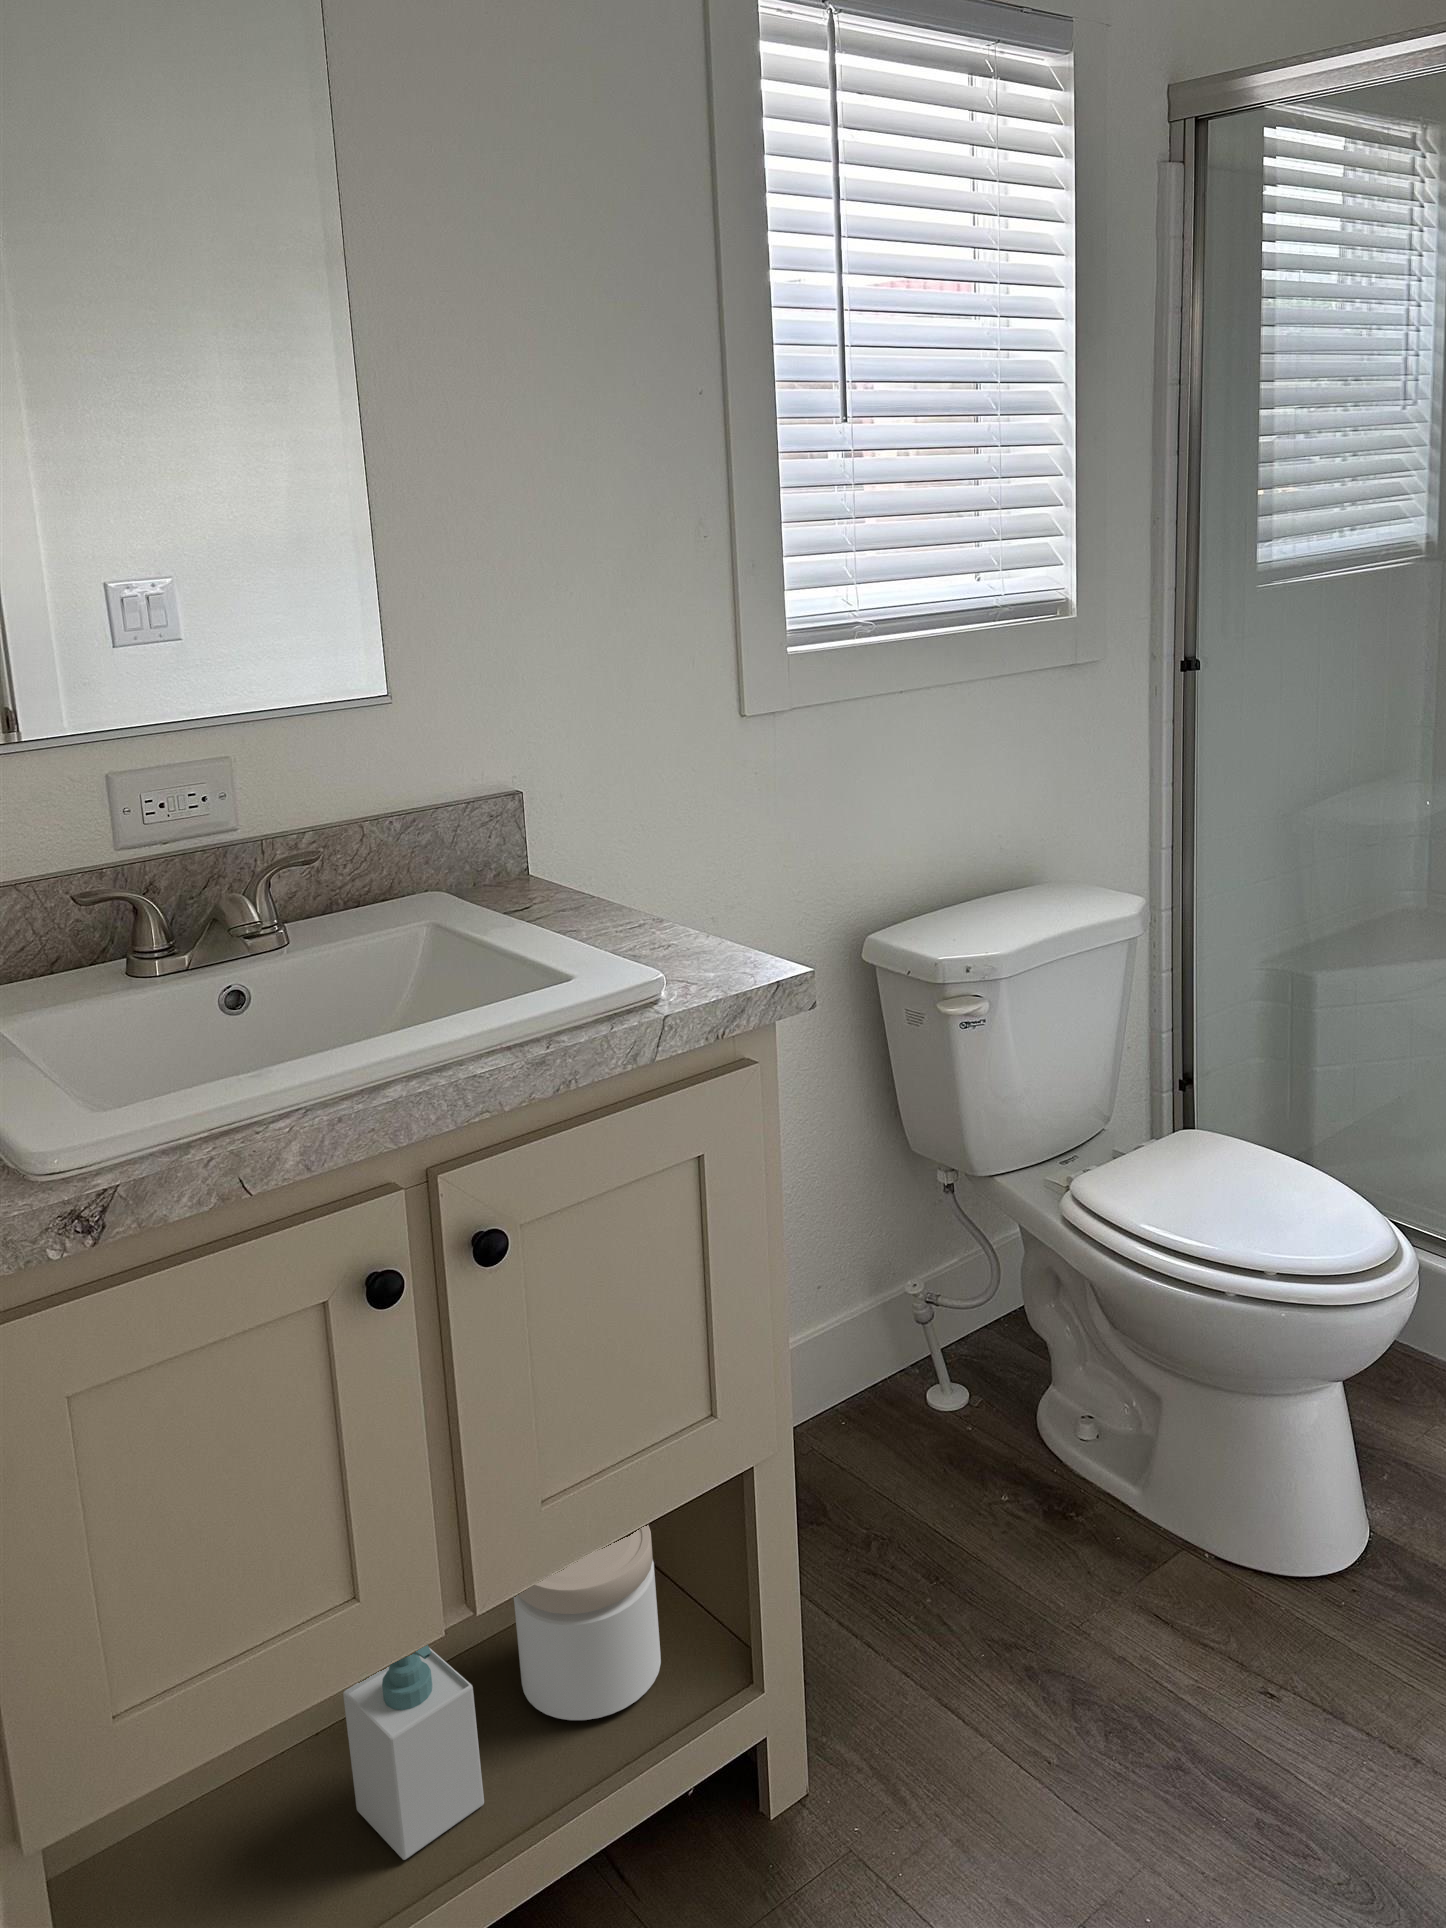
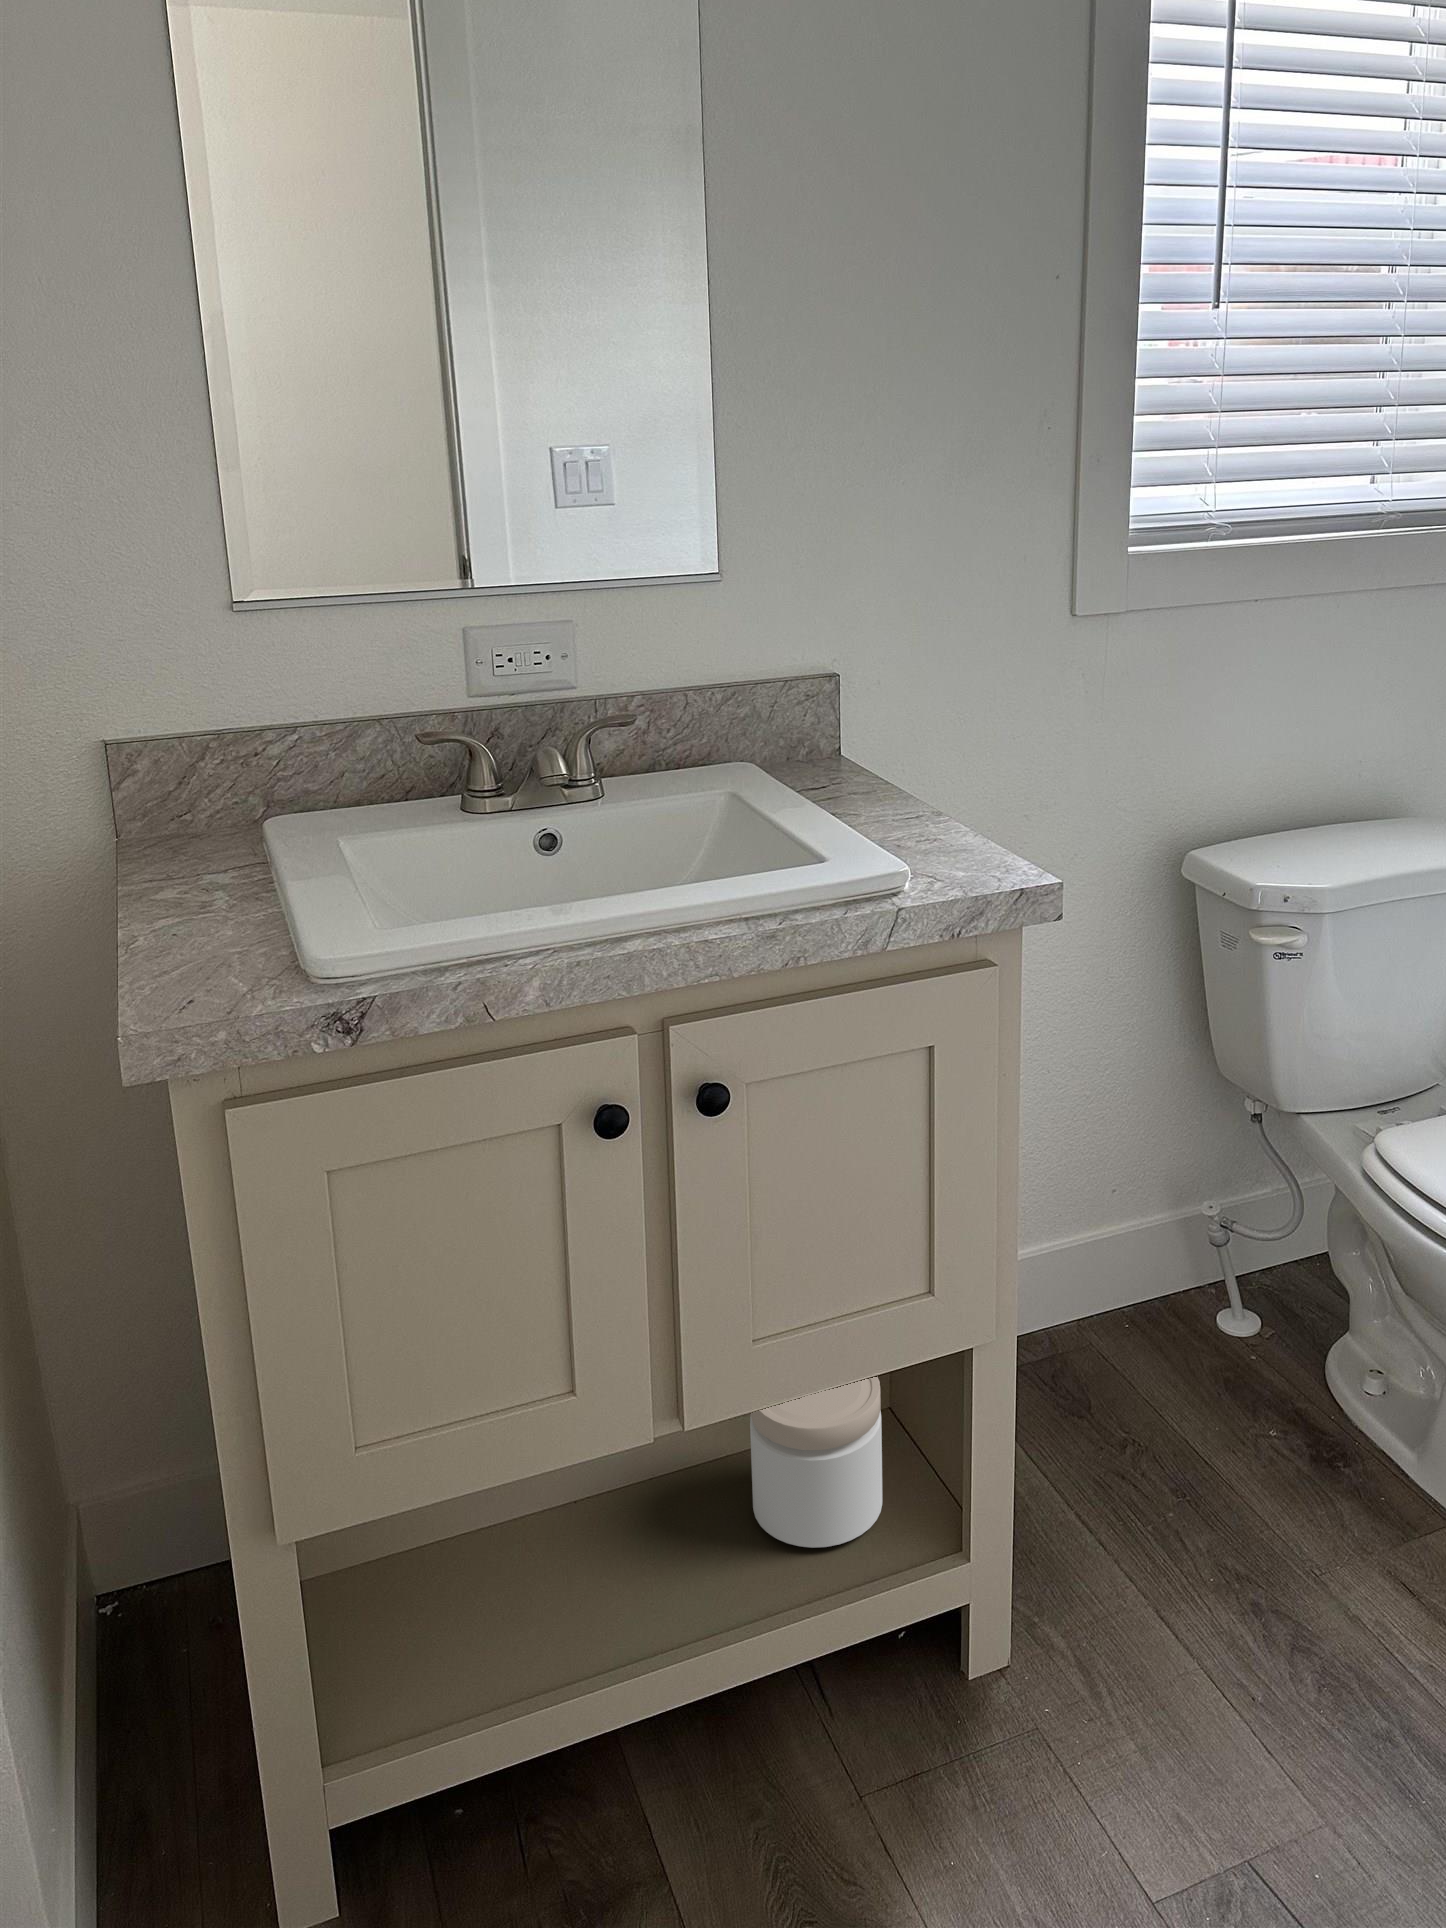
soap bottle: present [343,1645,484,1860] -> none [584,1416,698,1628]

